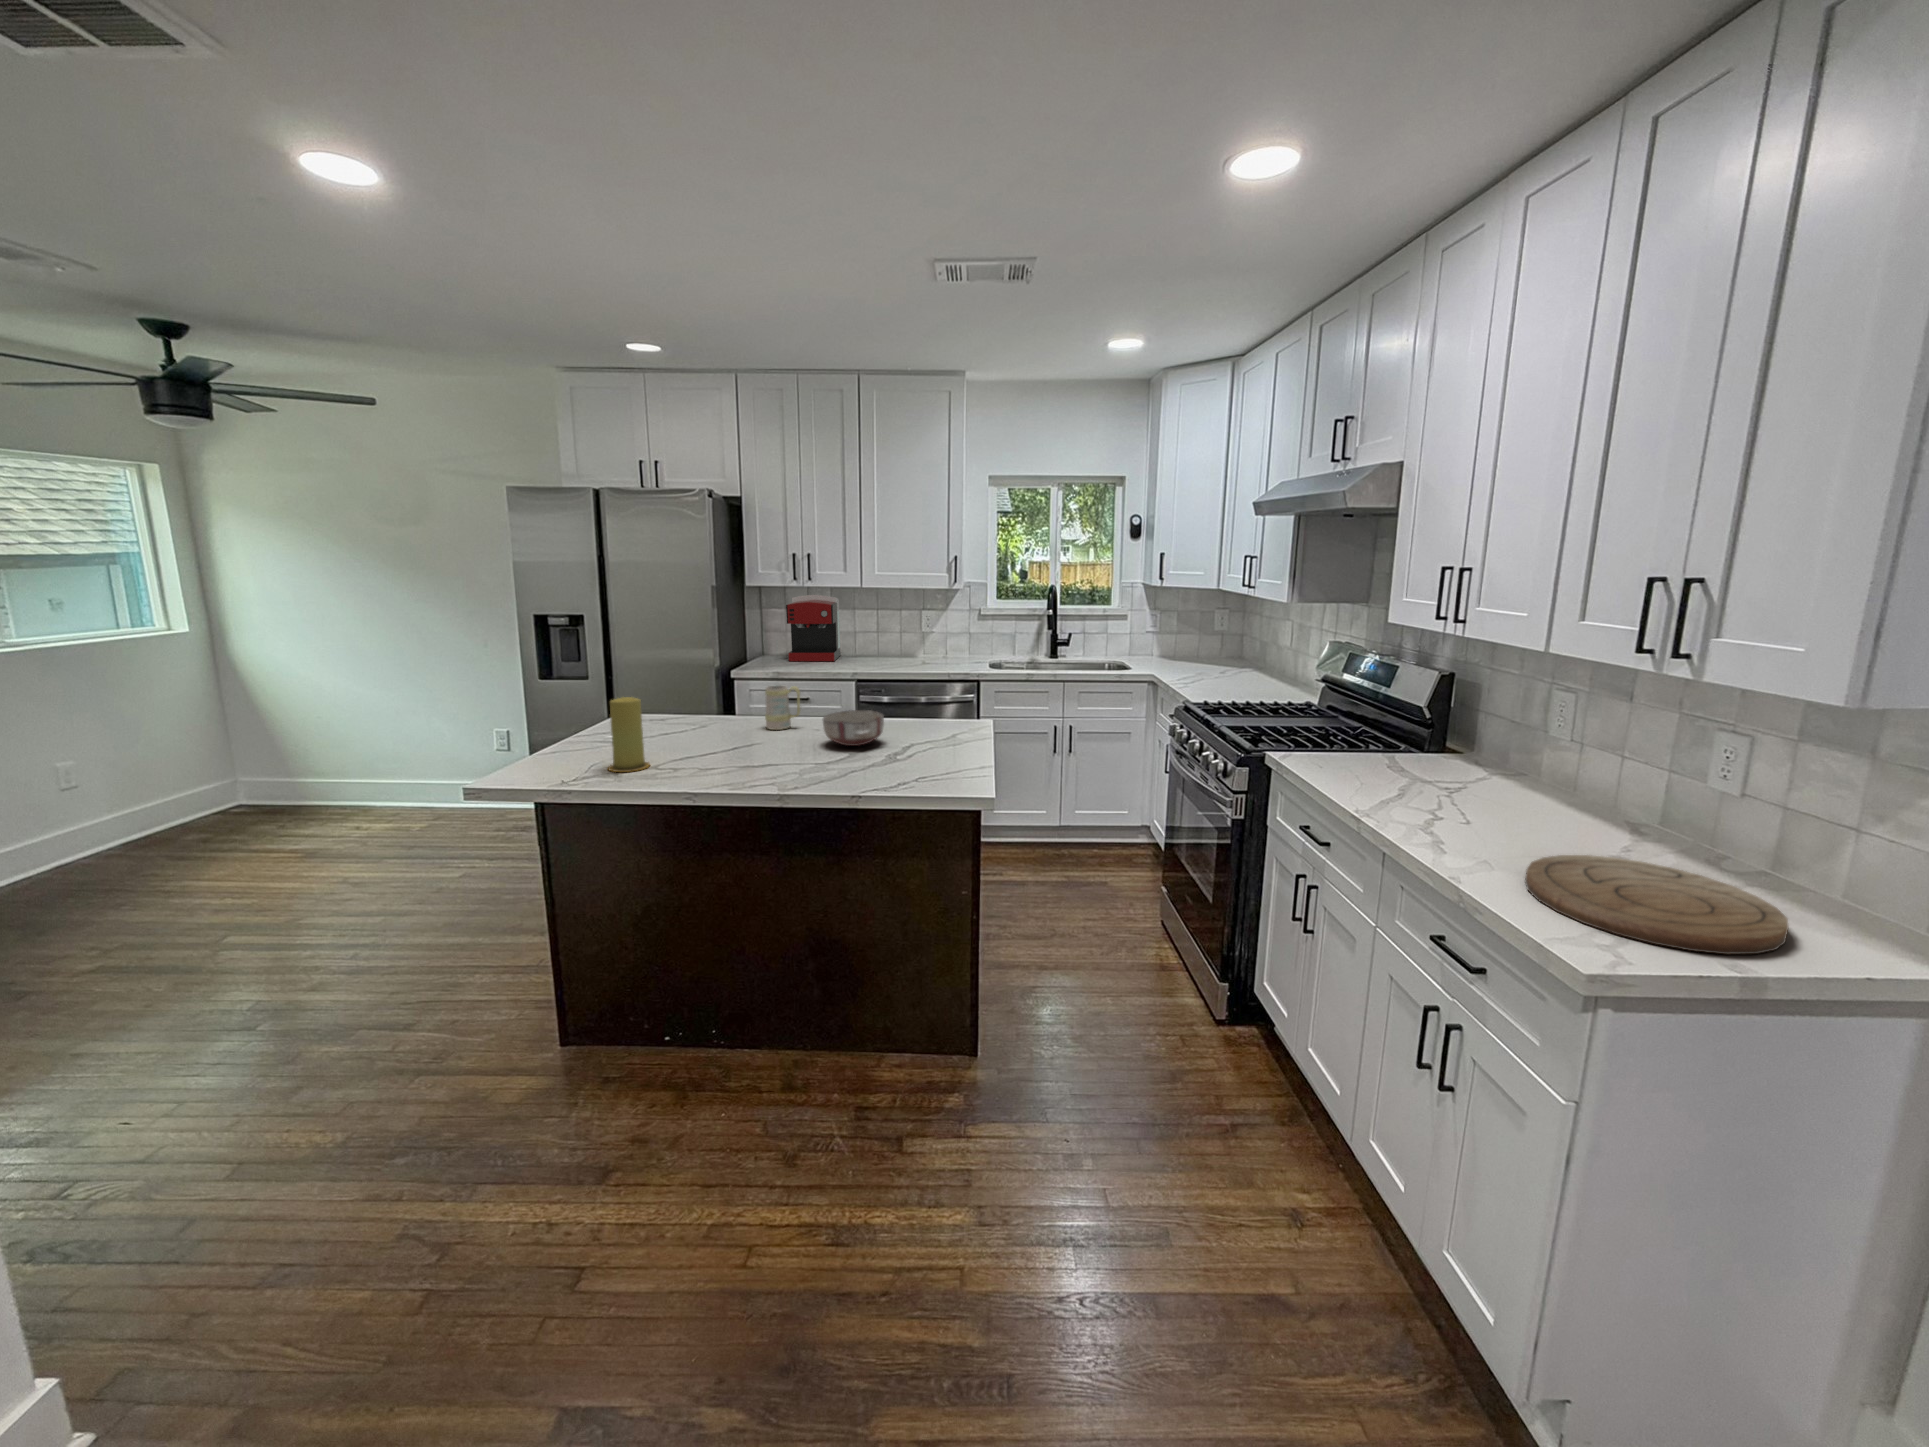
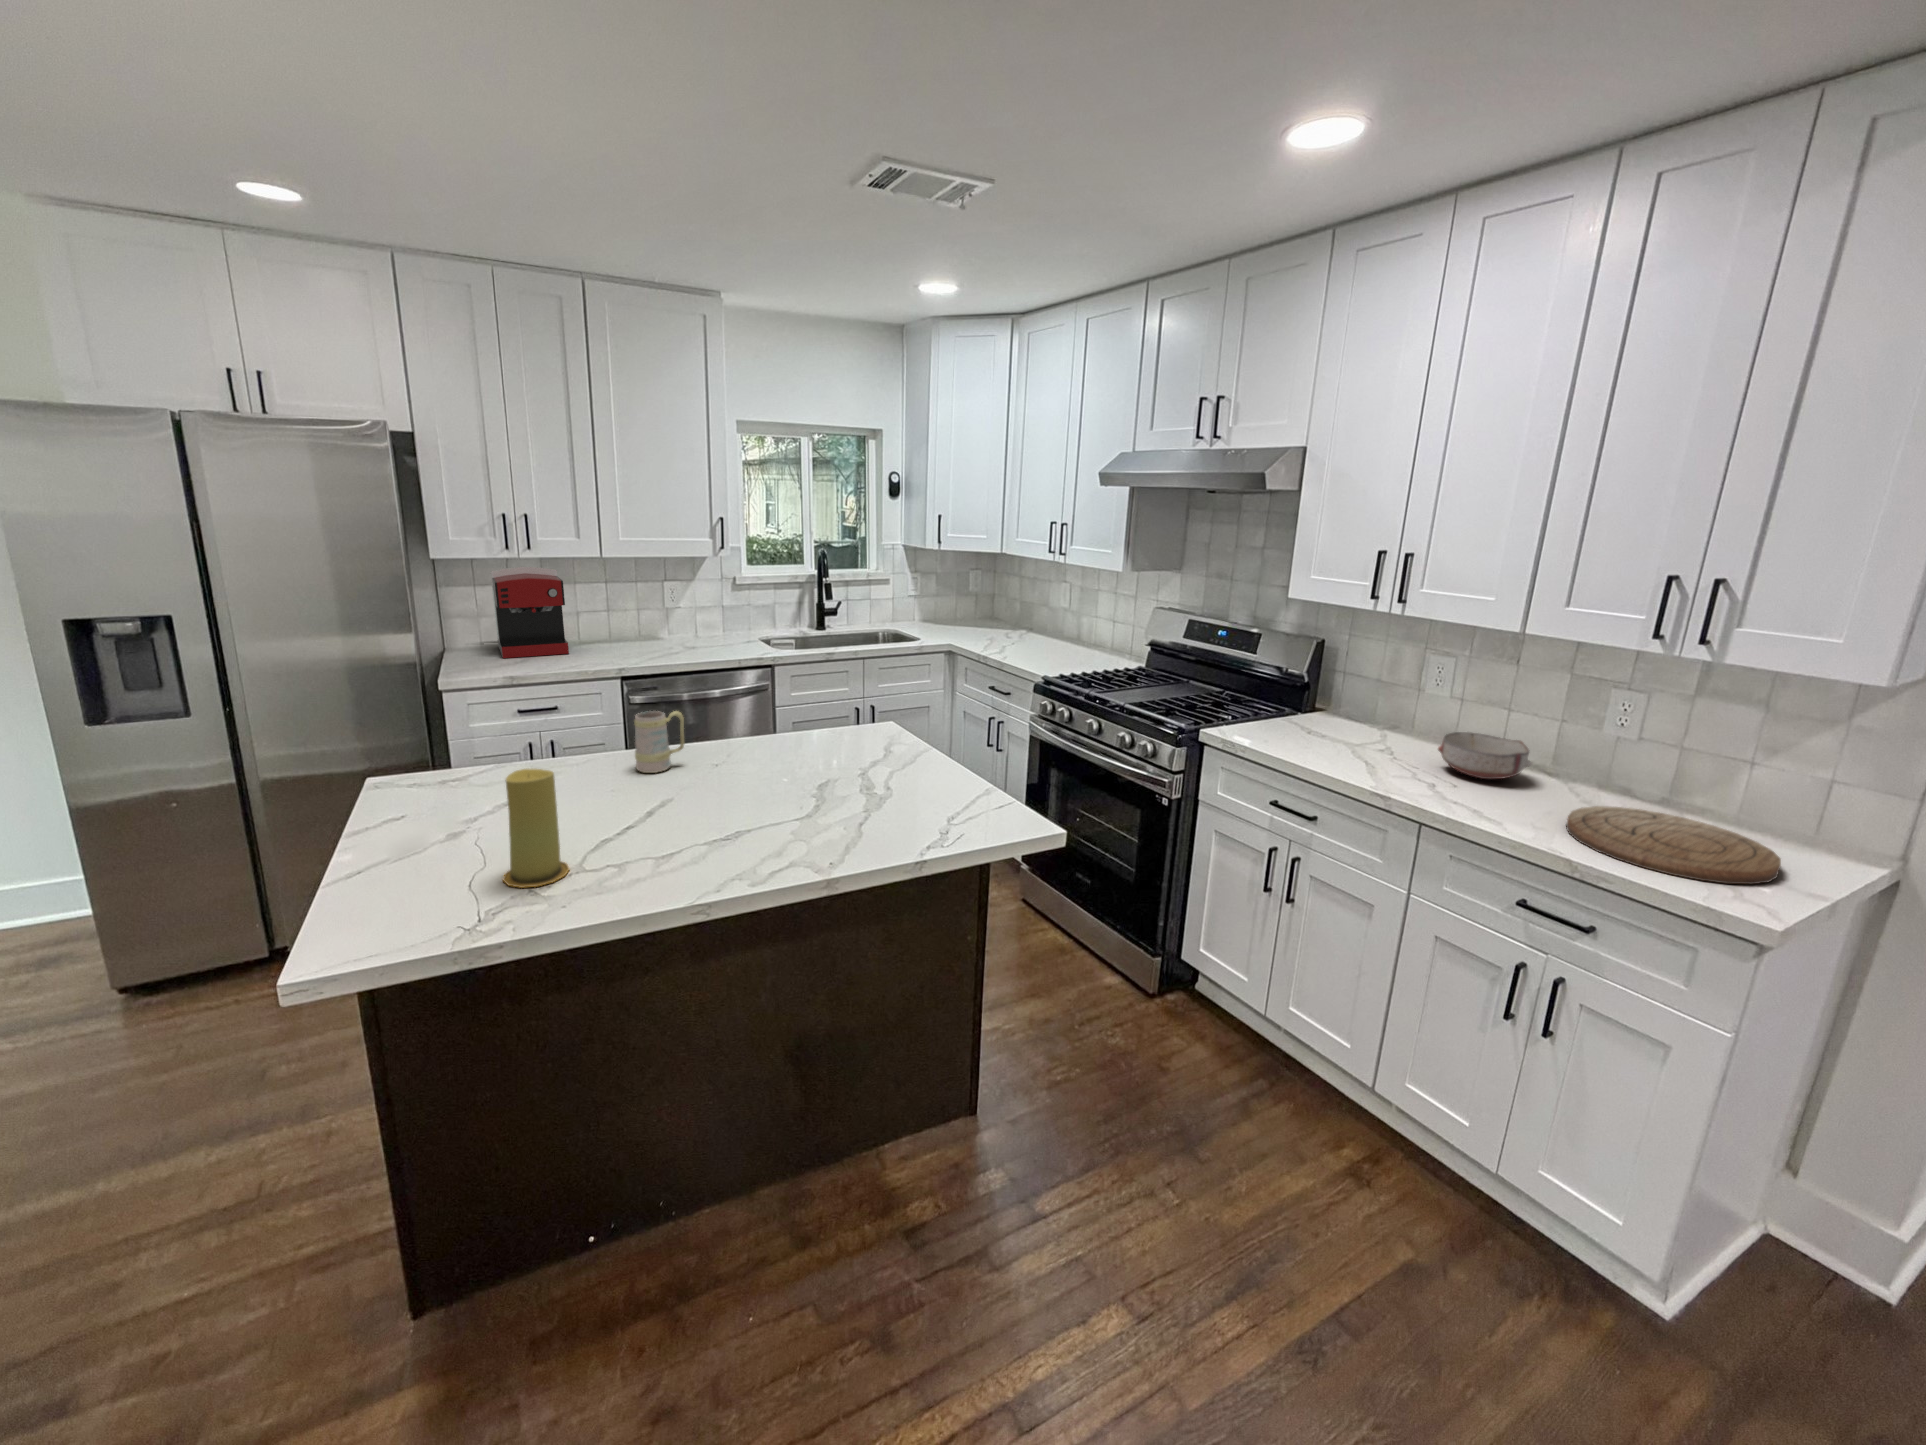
ceramic bowl: present [823,710,884,746] -> present [1438,732,1532,779]

